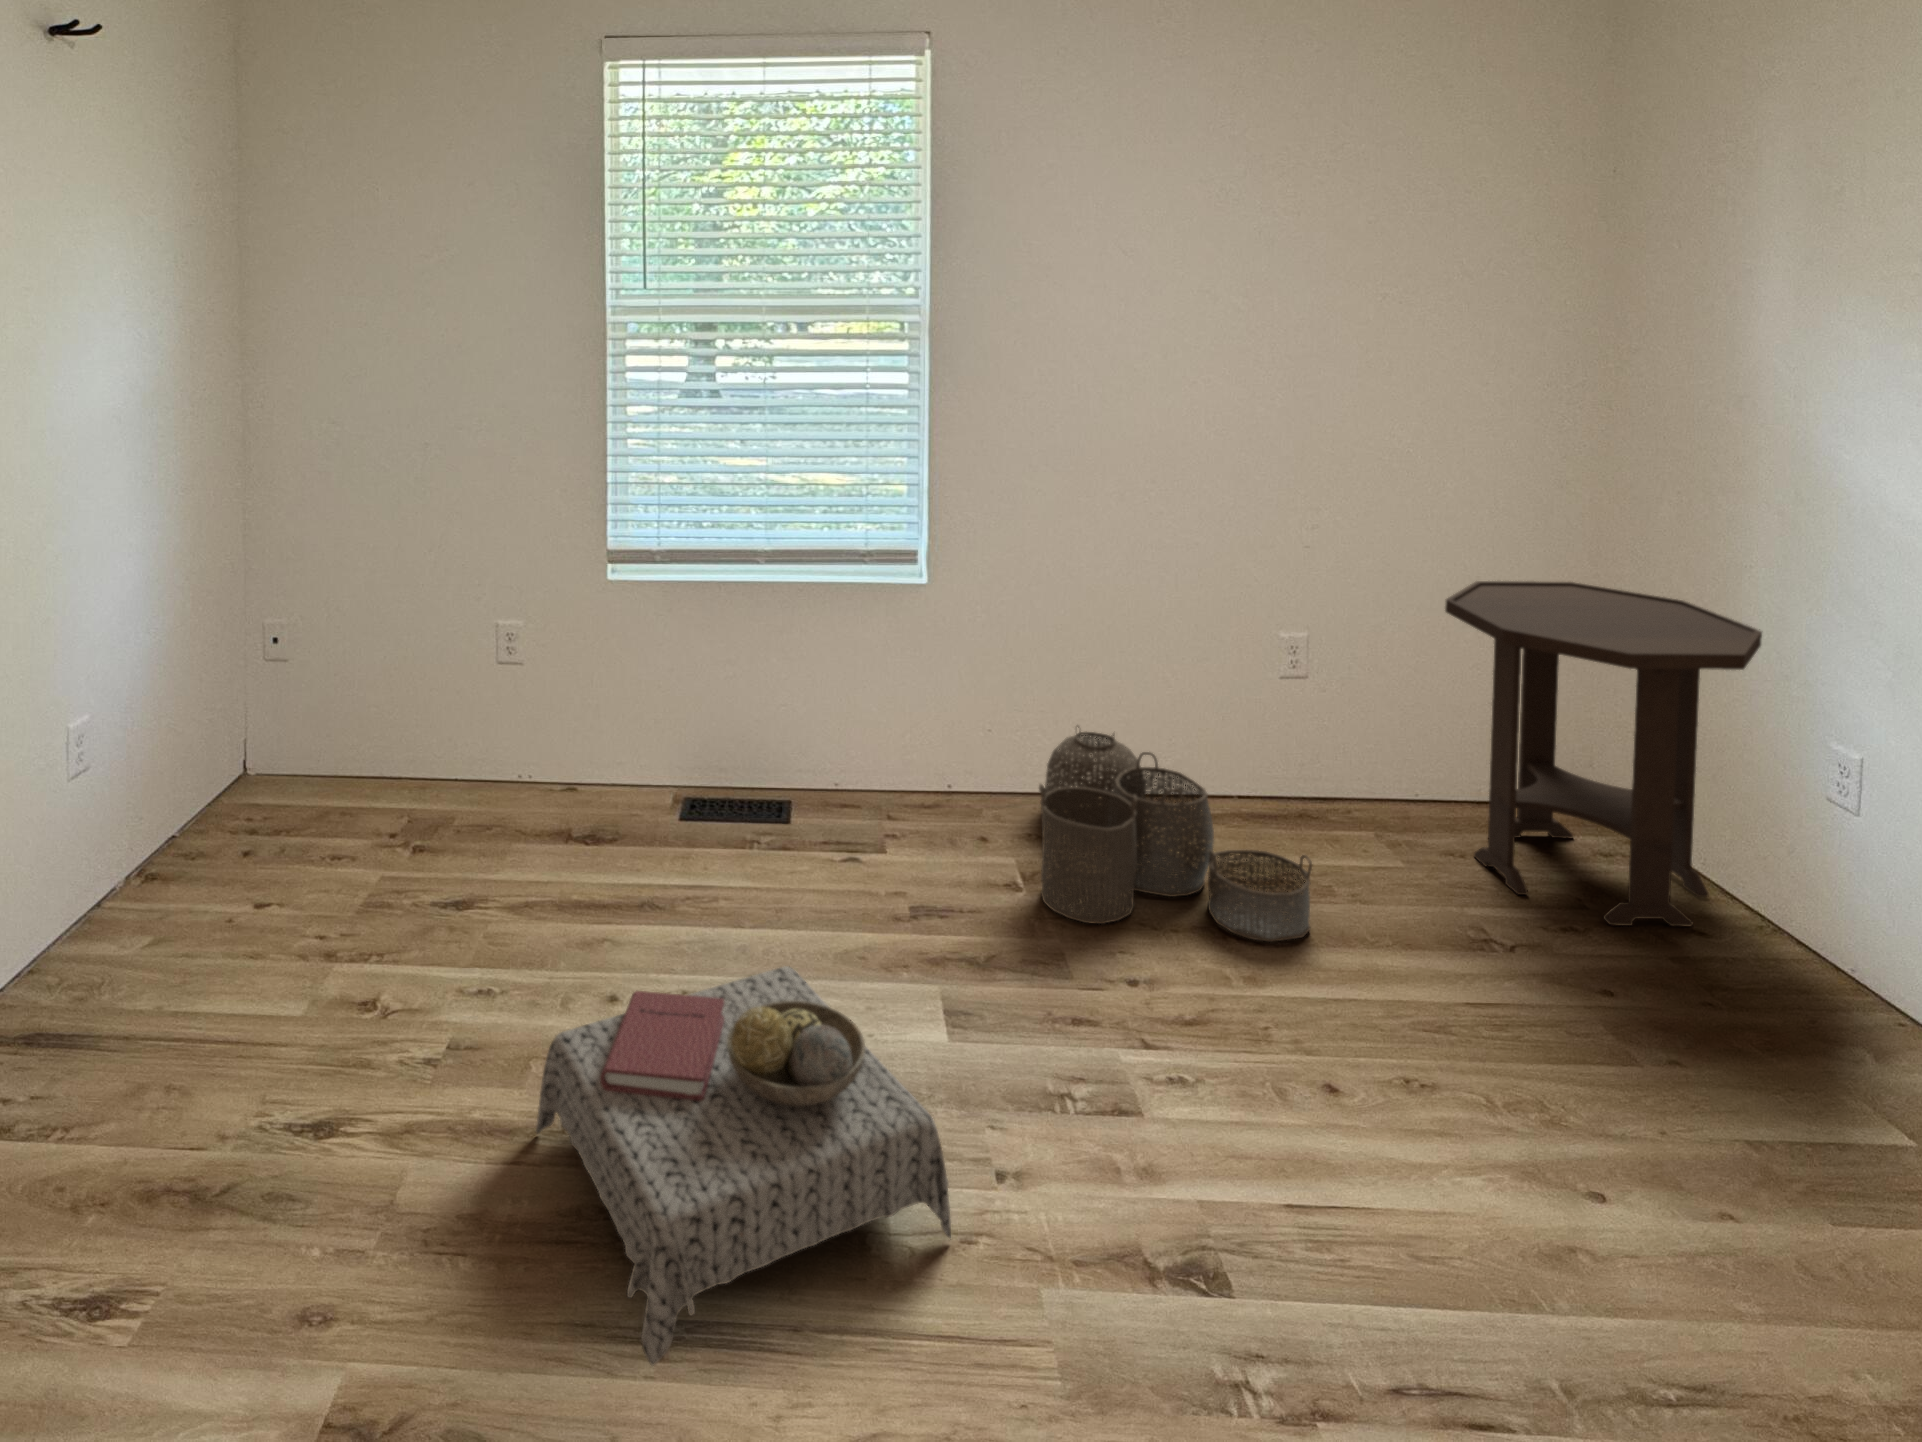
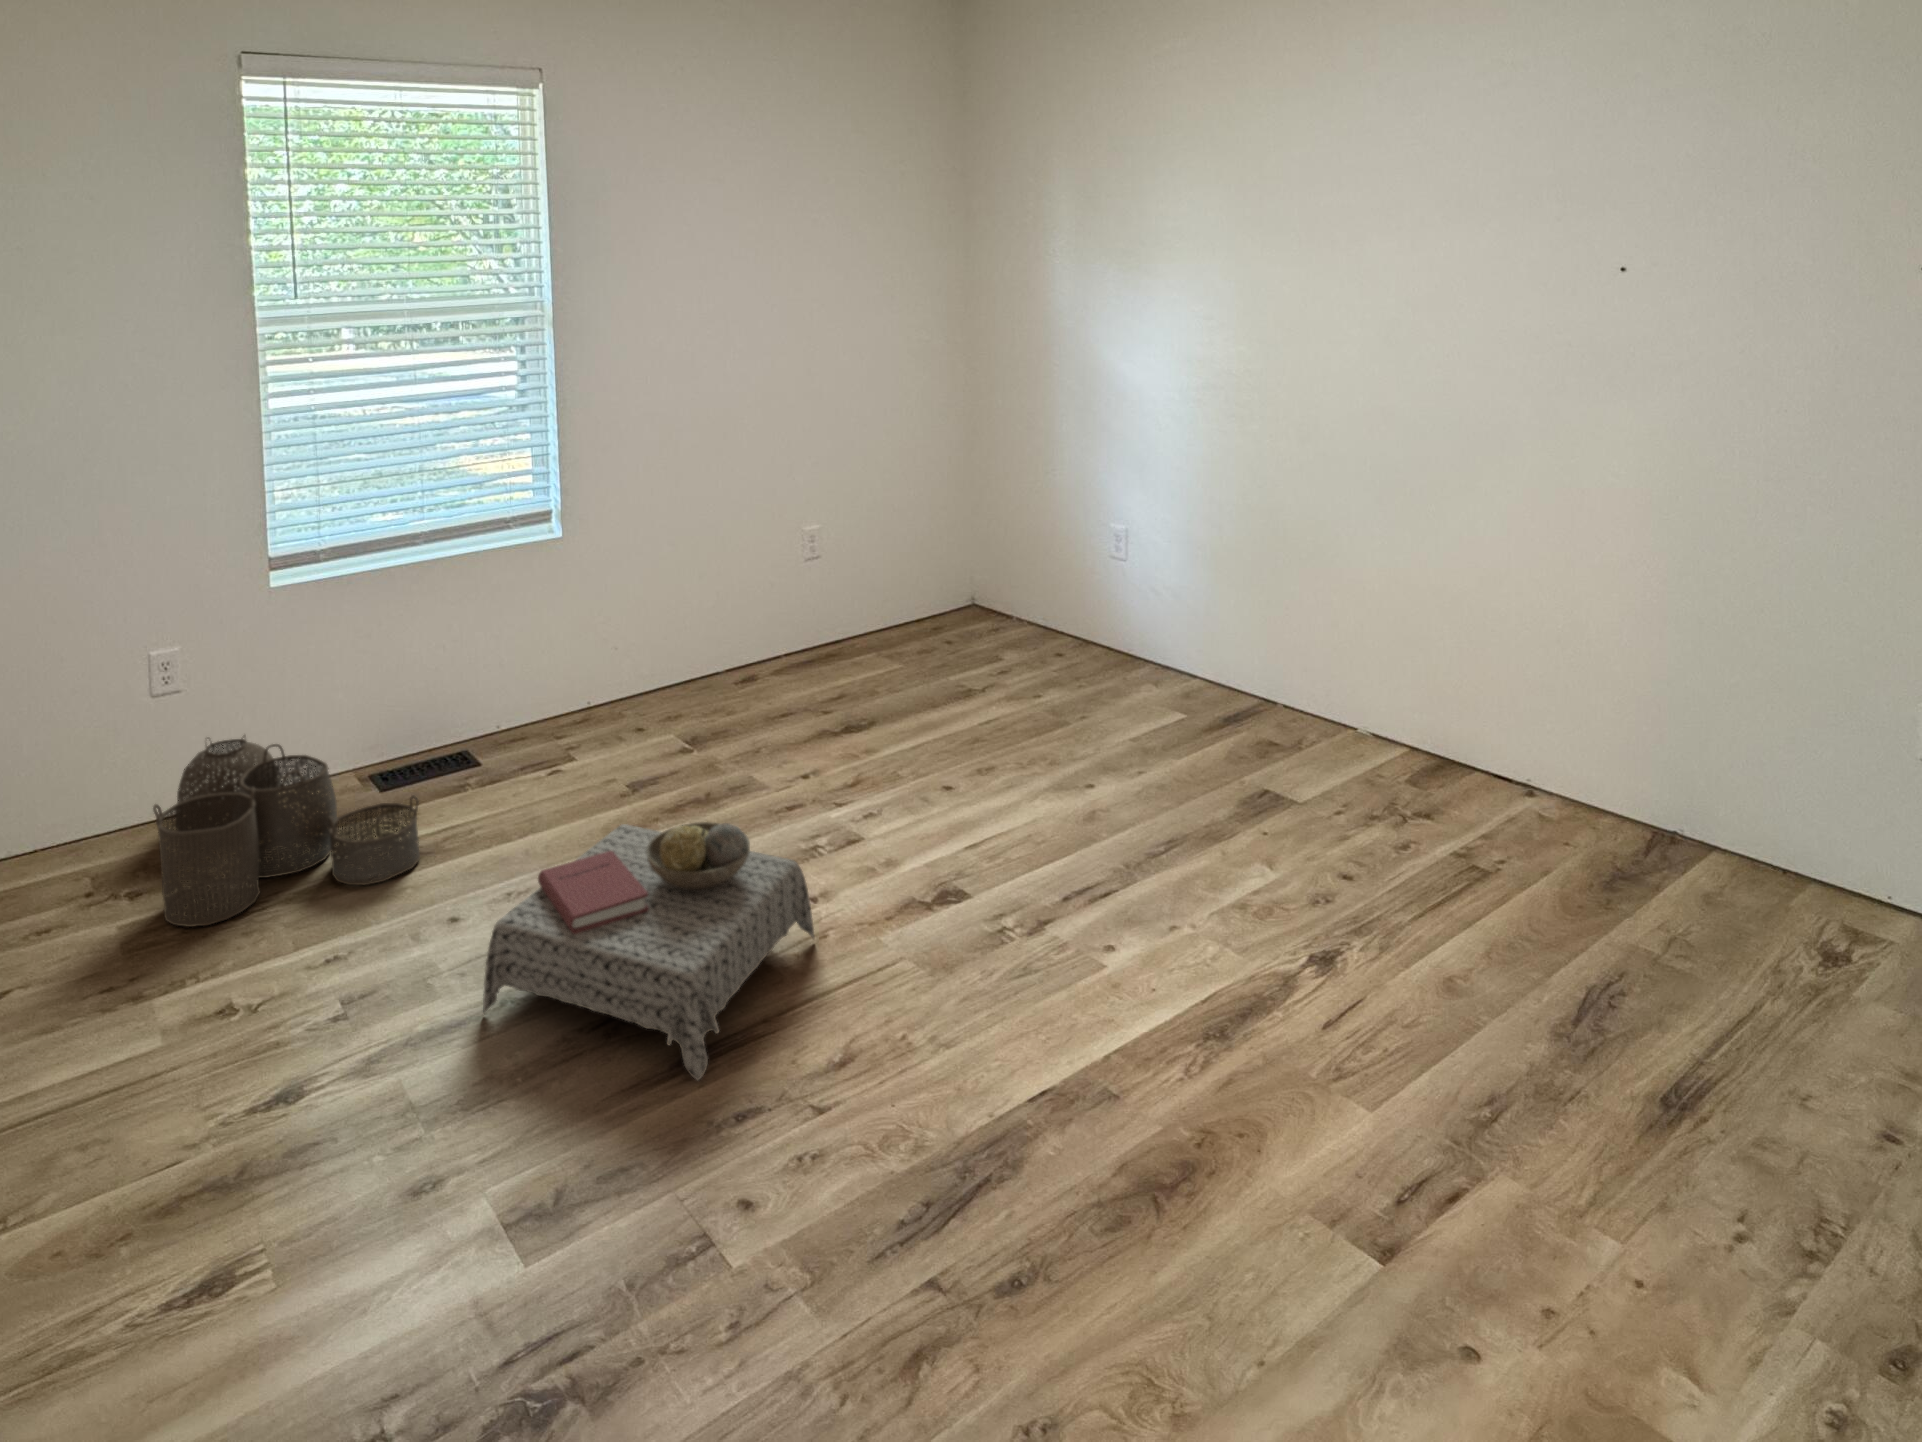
side table: present [1445,581,1762,927] -> none [906,461,1067,665]
woven basket: present [1039,726,1312,941] -> present [153,735,420,927]

